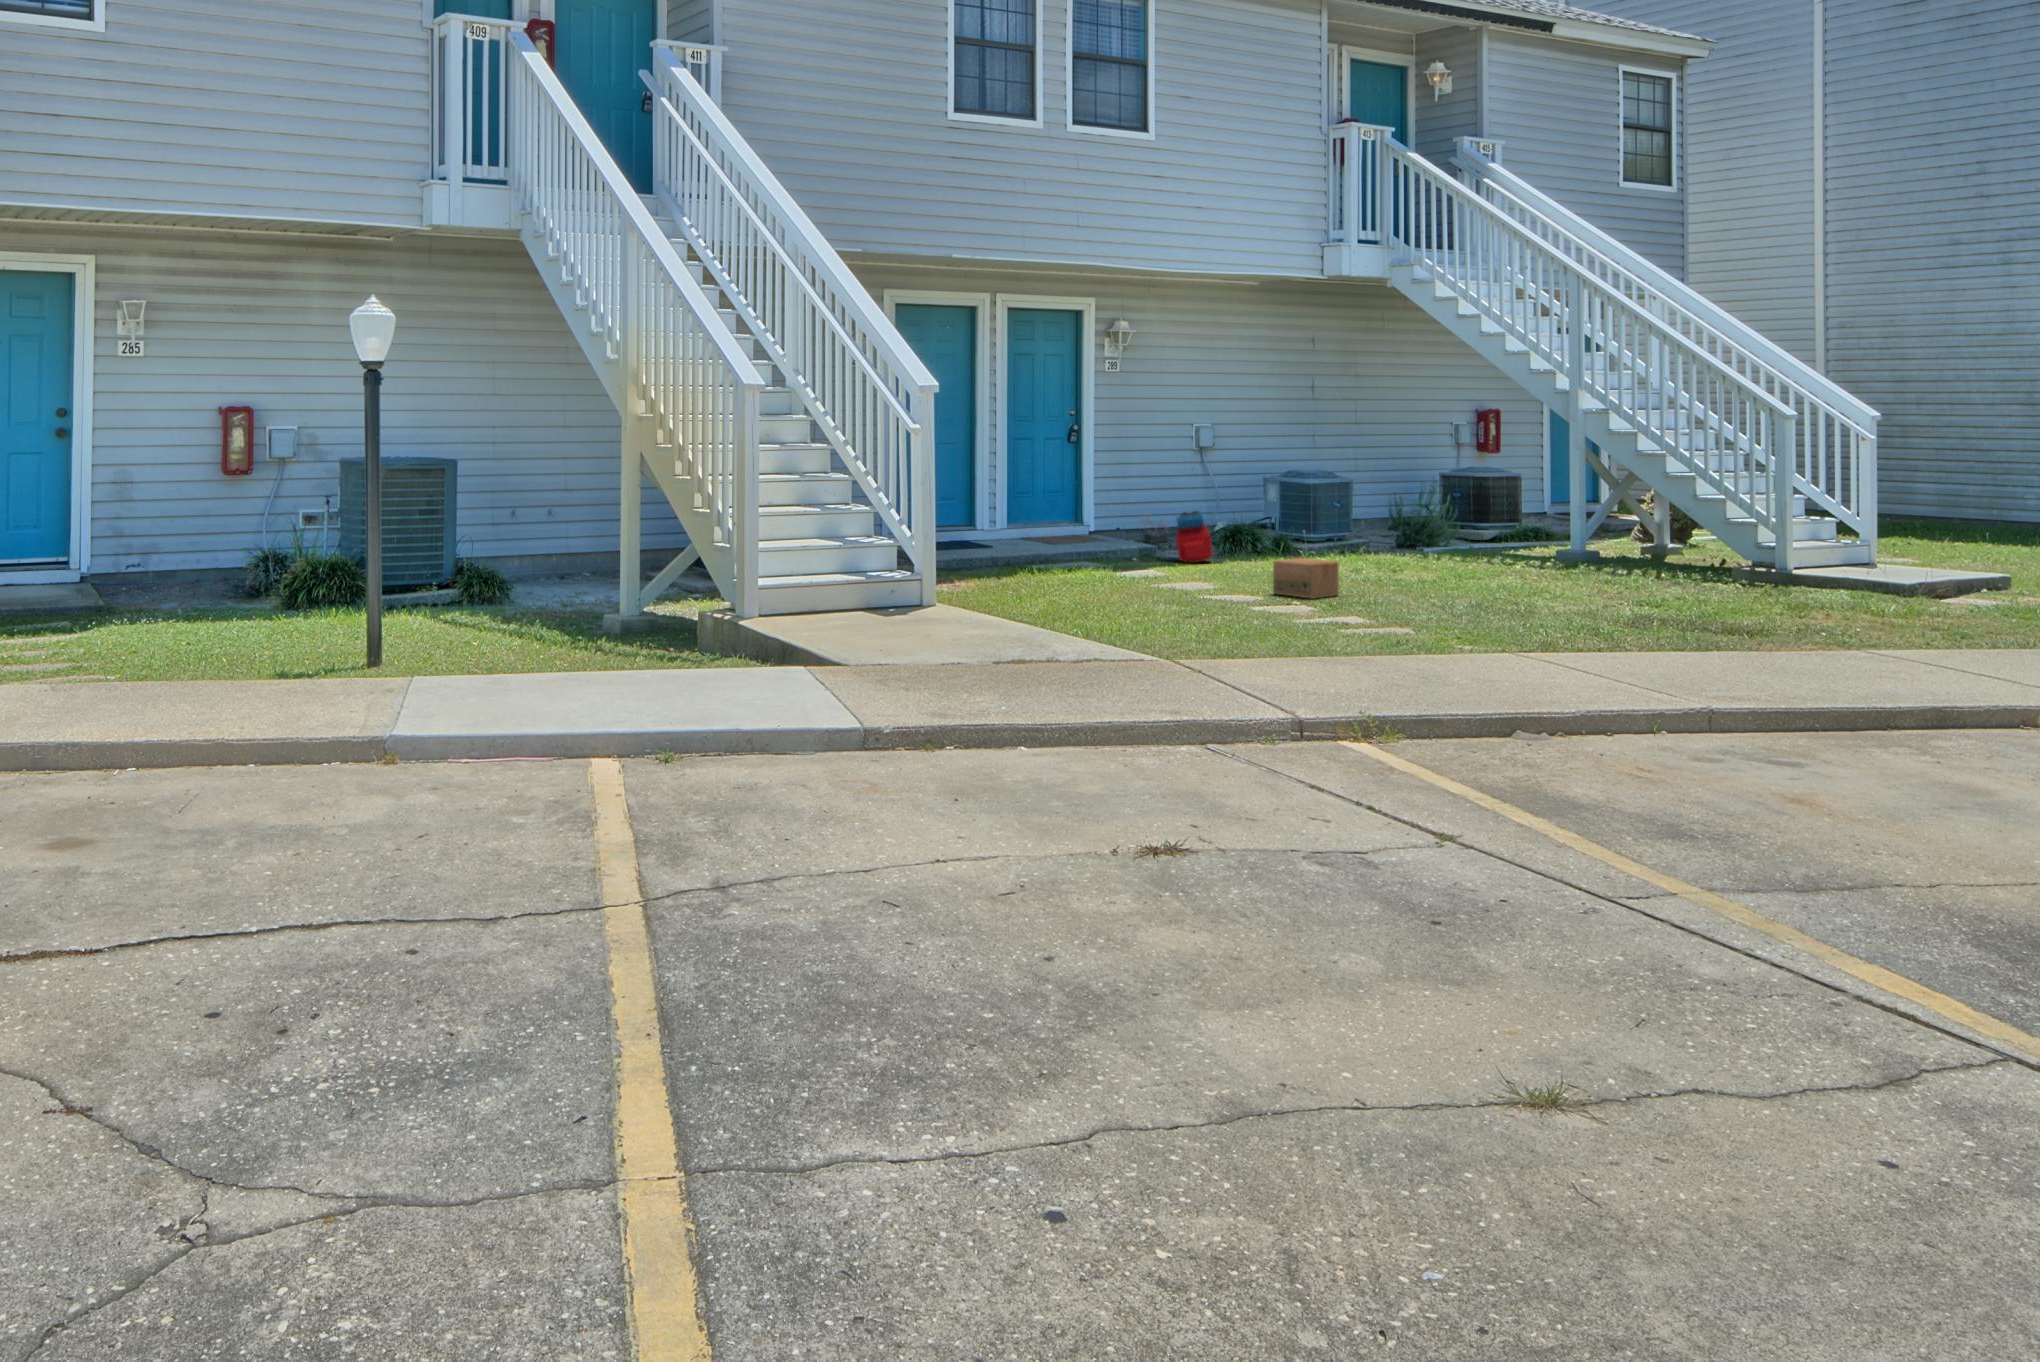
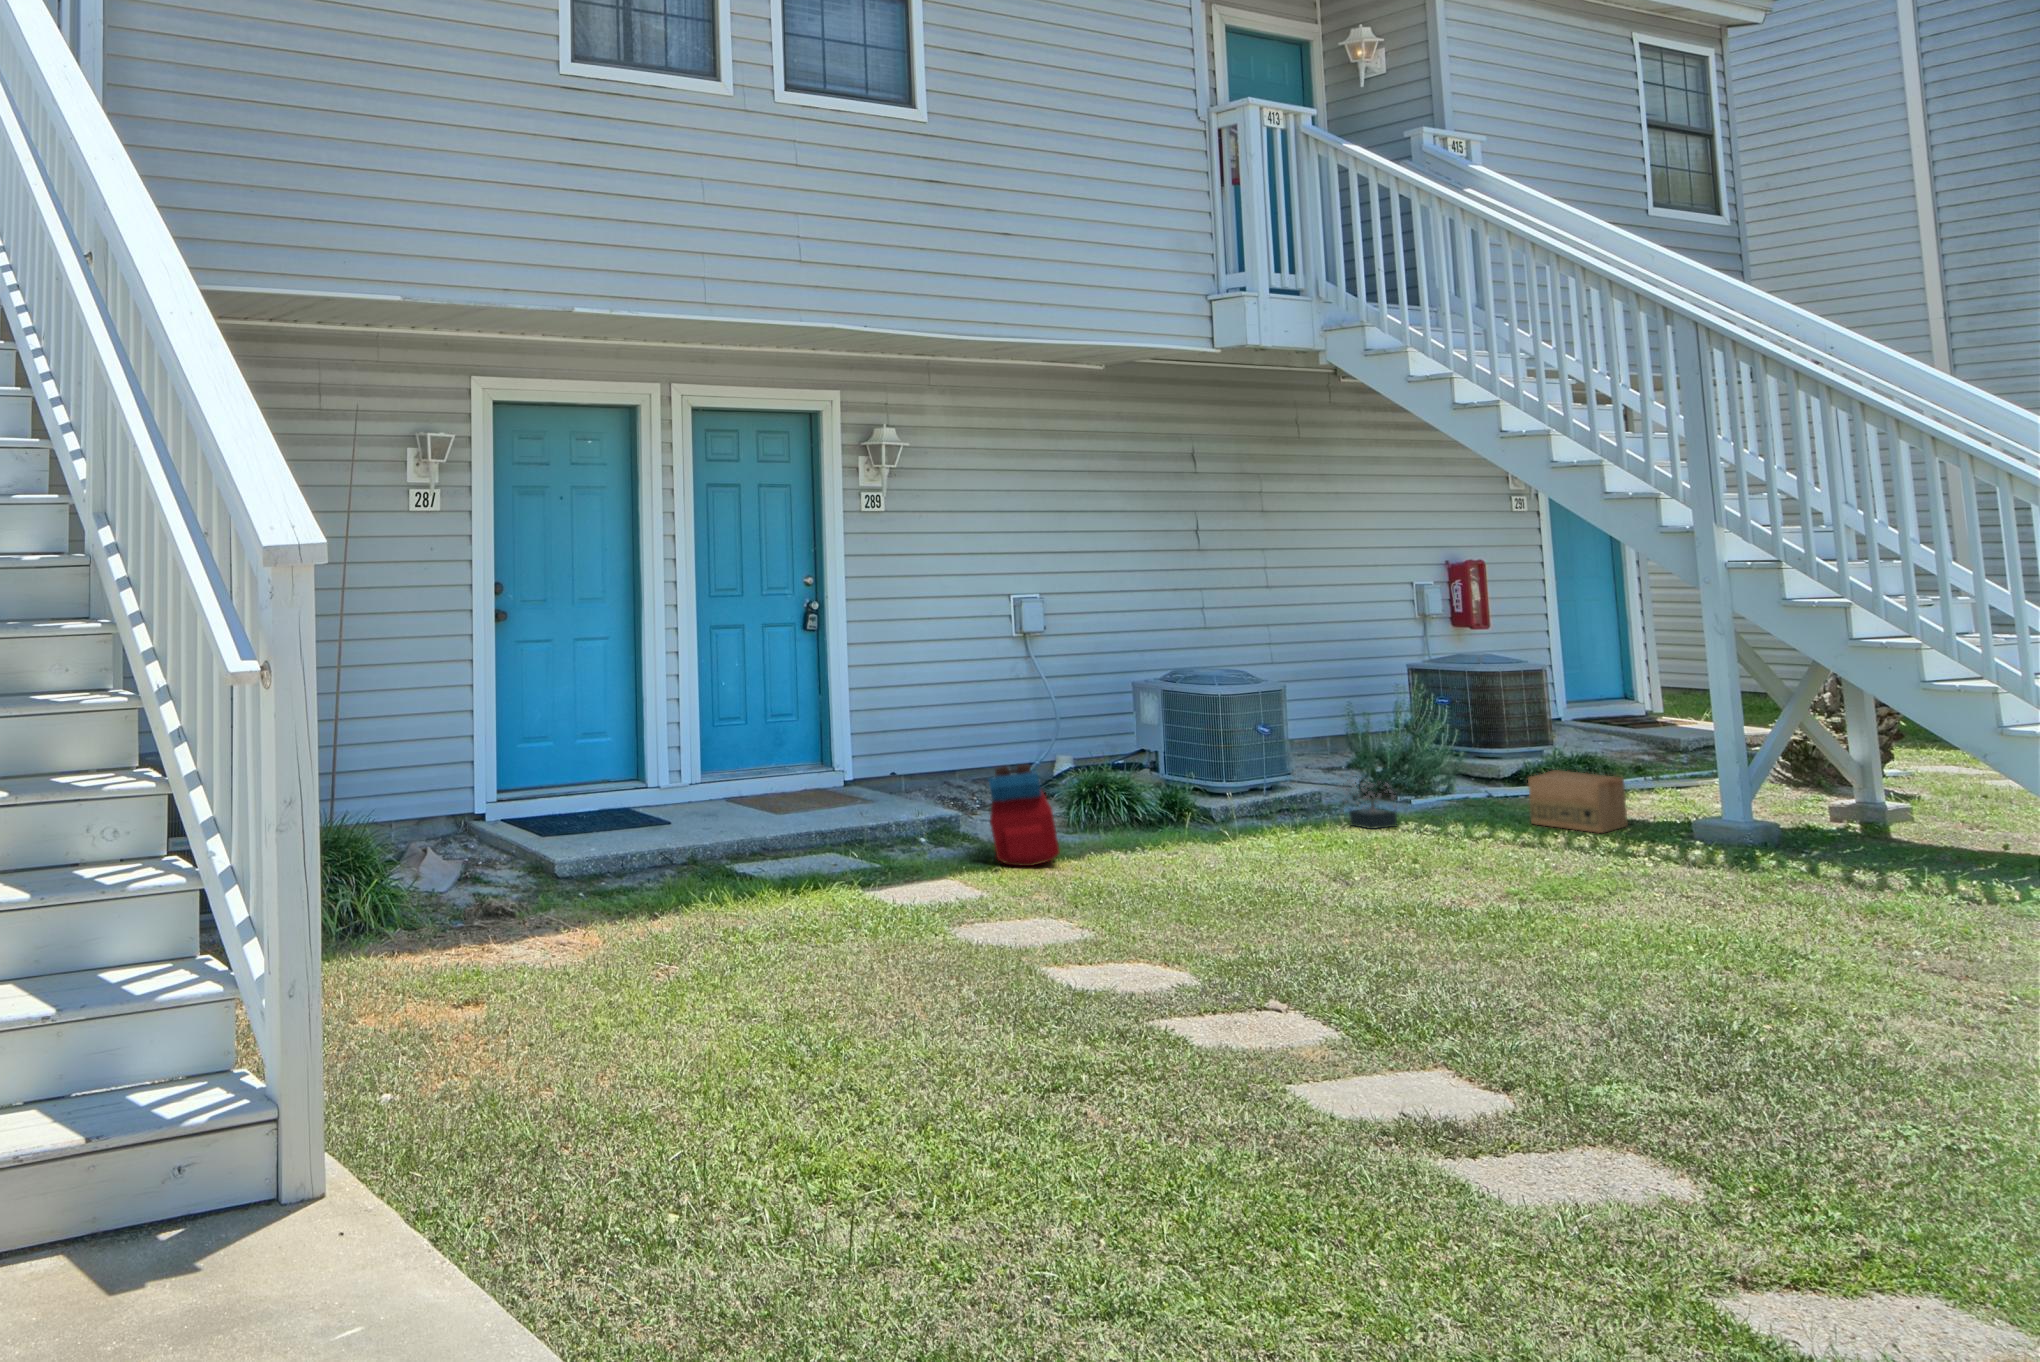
decorative plant: present [1141,517,1168,542] -> present [1338,774,1397,829]
cardboard box: present [1273,558,1339,599] -> present [1528,770,1628,833]

